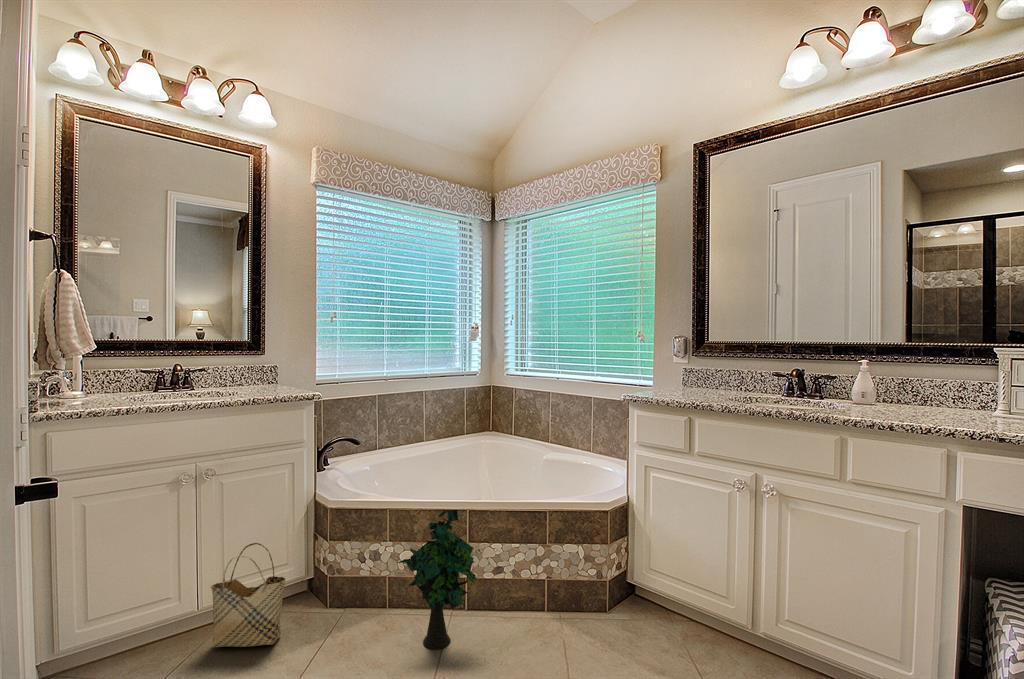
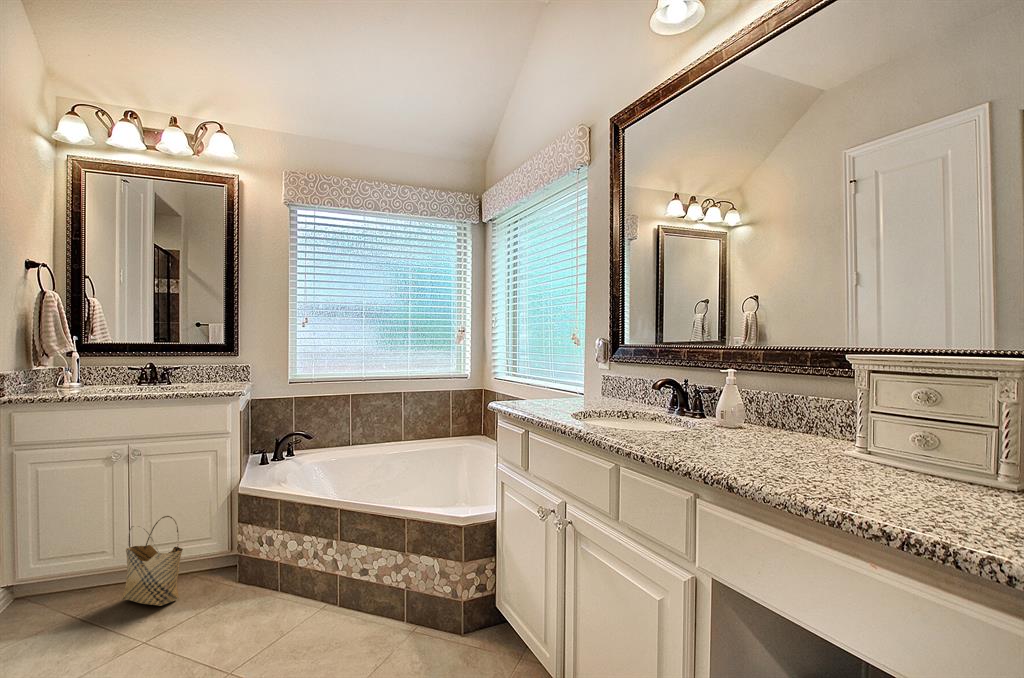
decorative plant: present [397,510,477,649] -> none [245,506,323,640]

